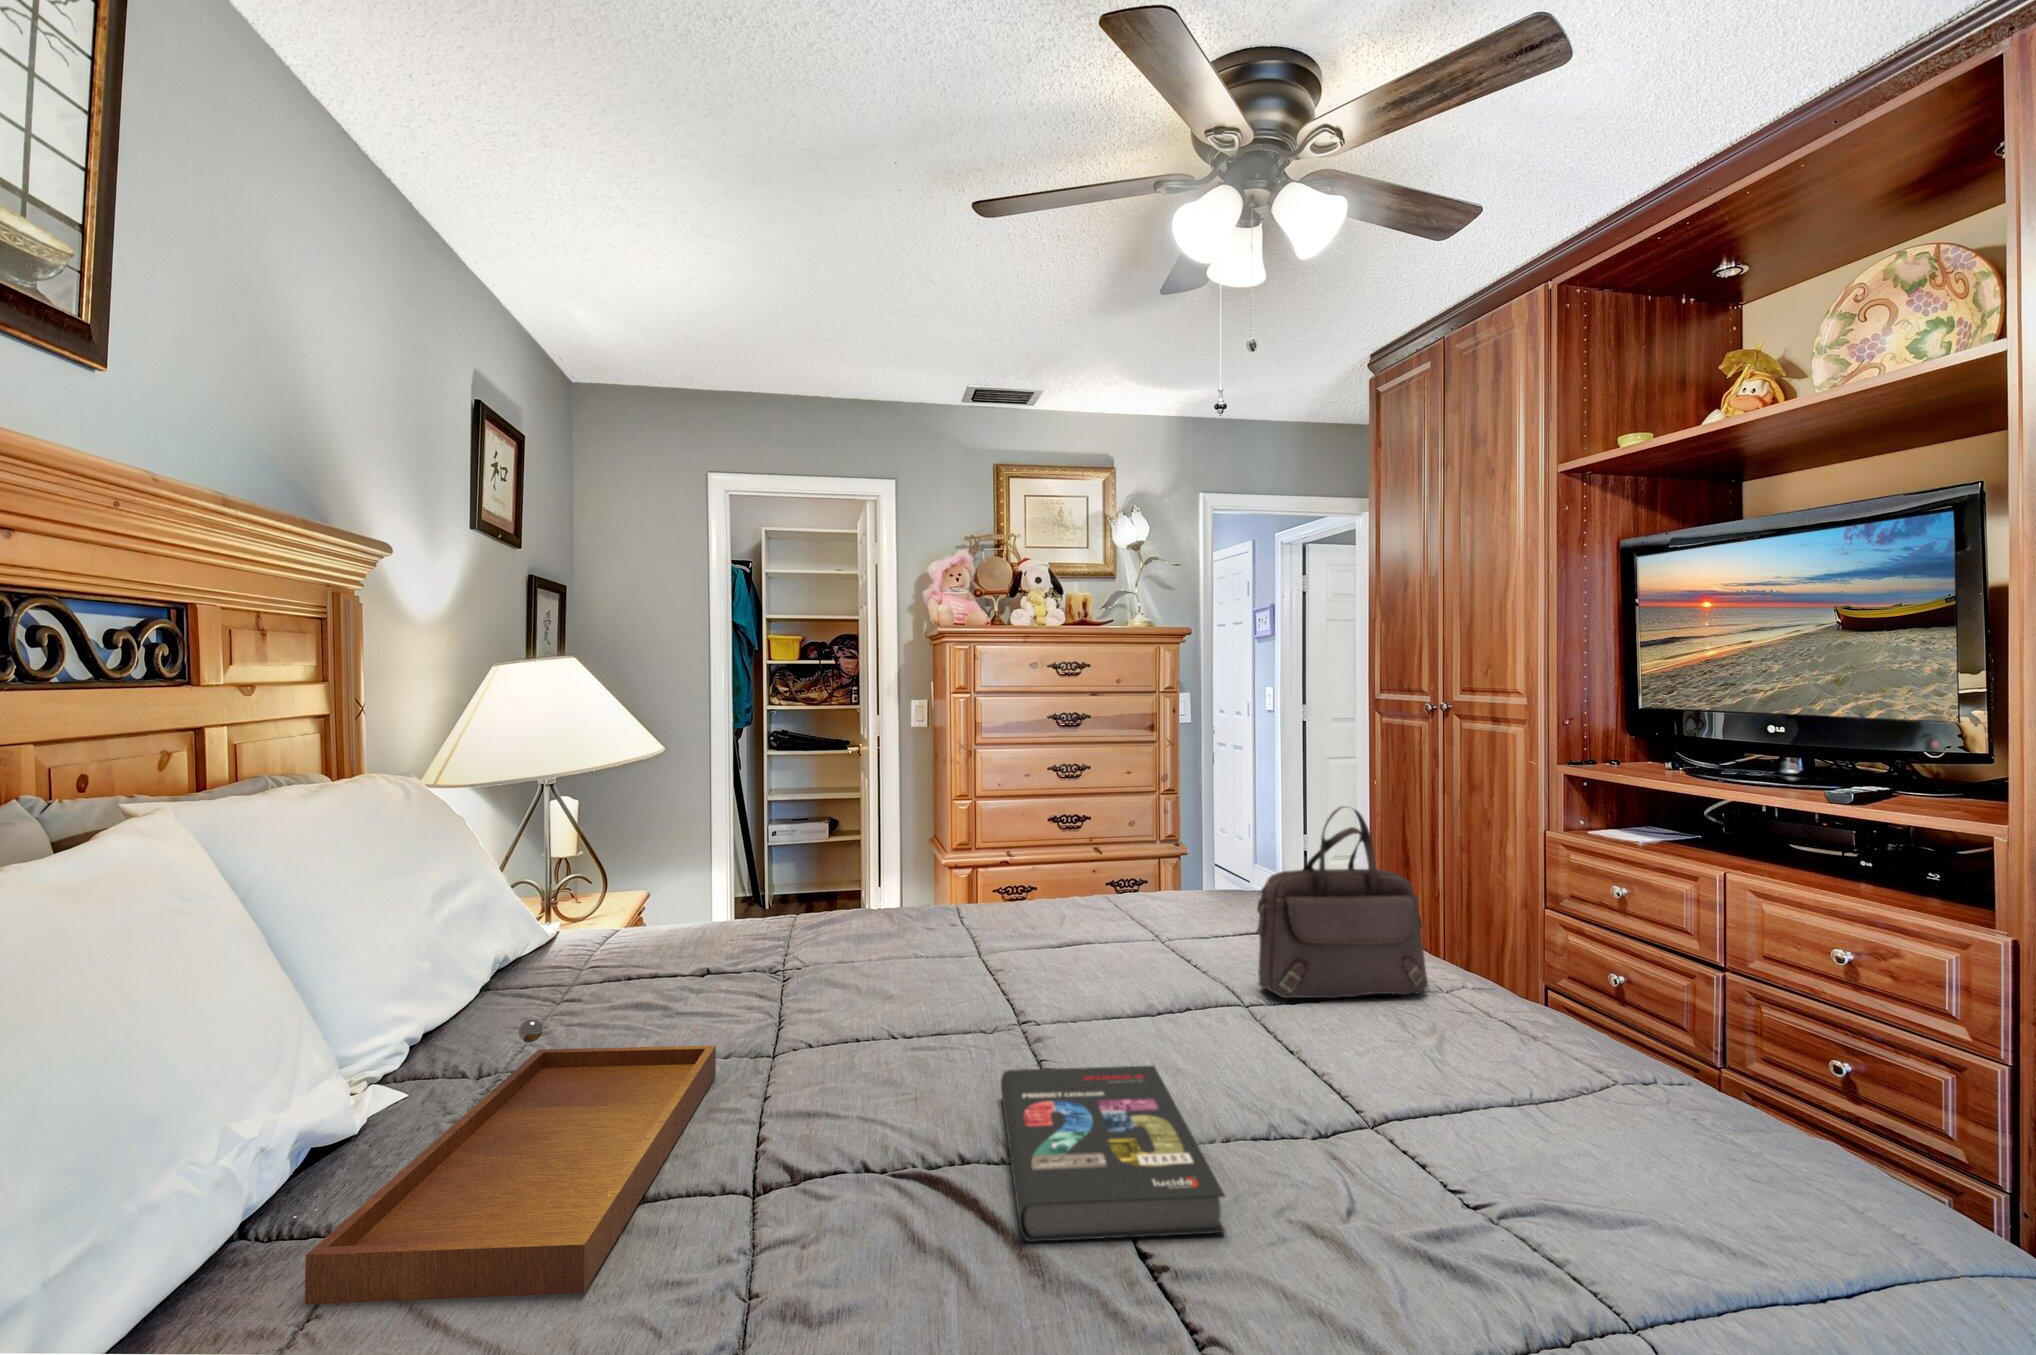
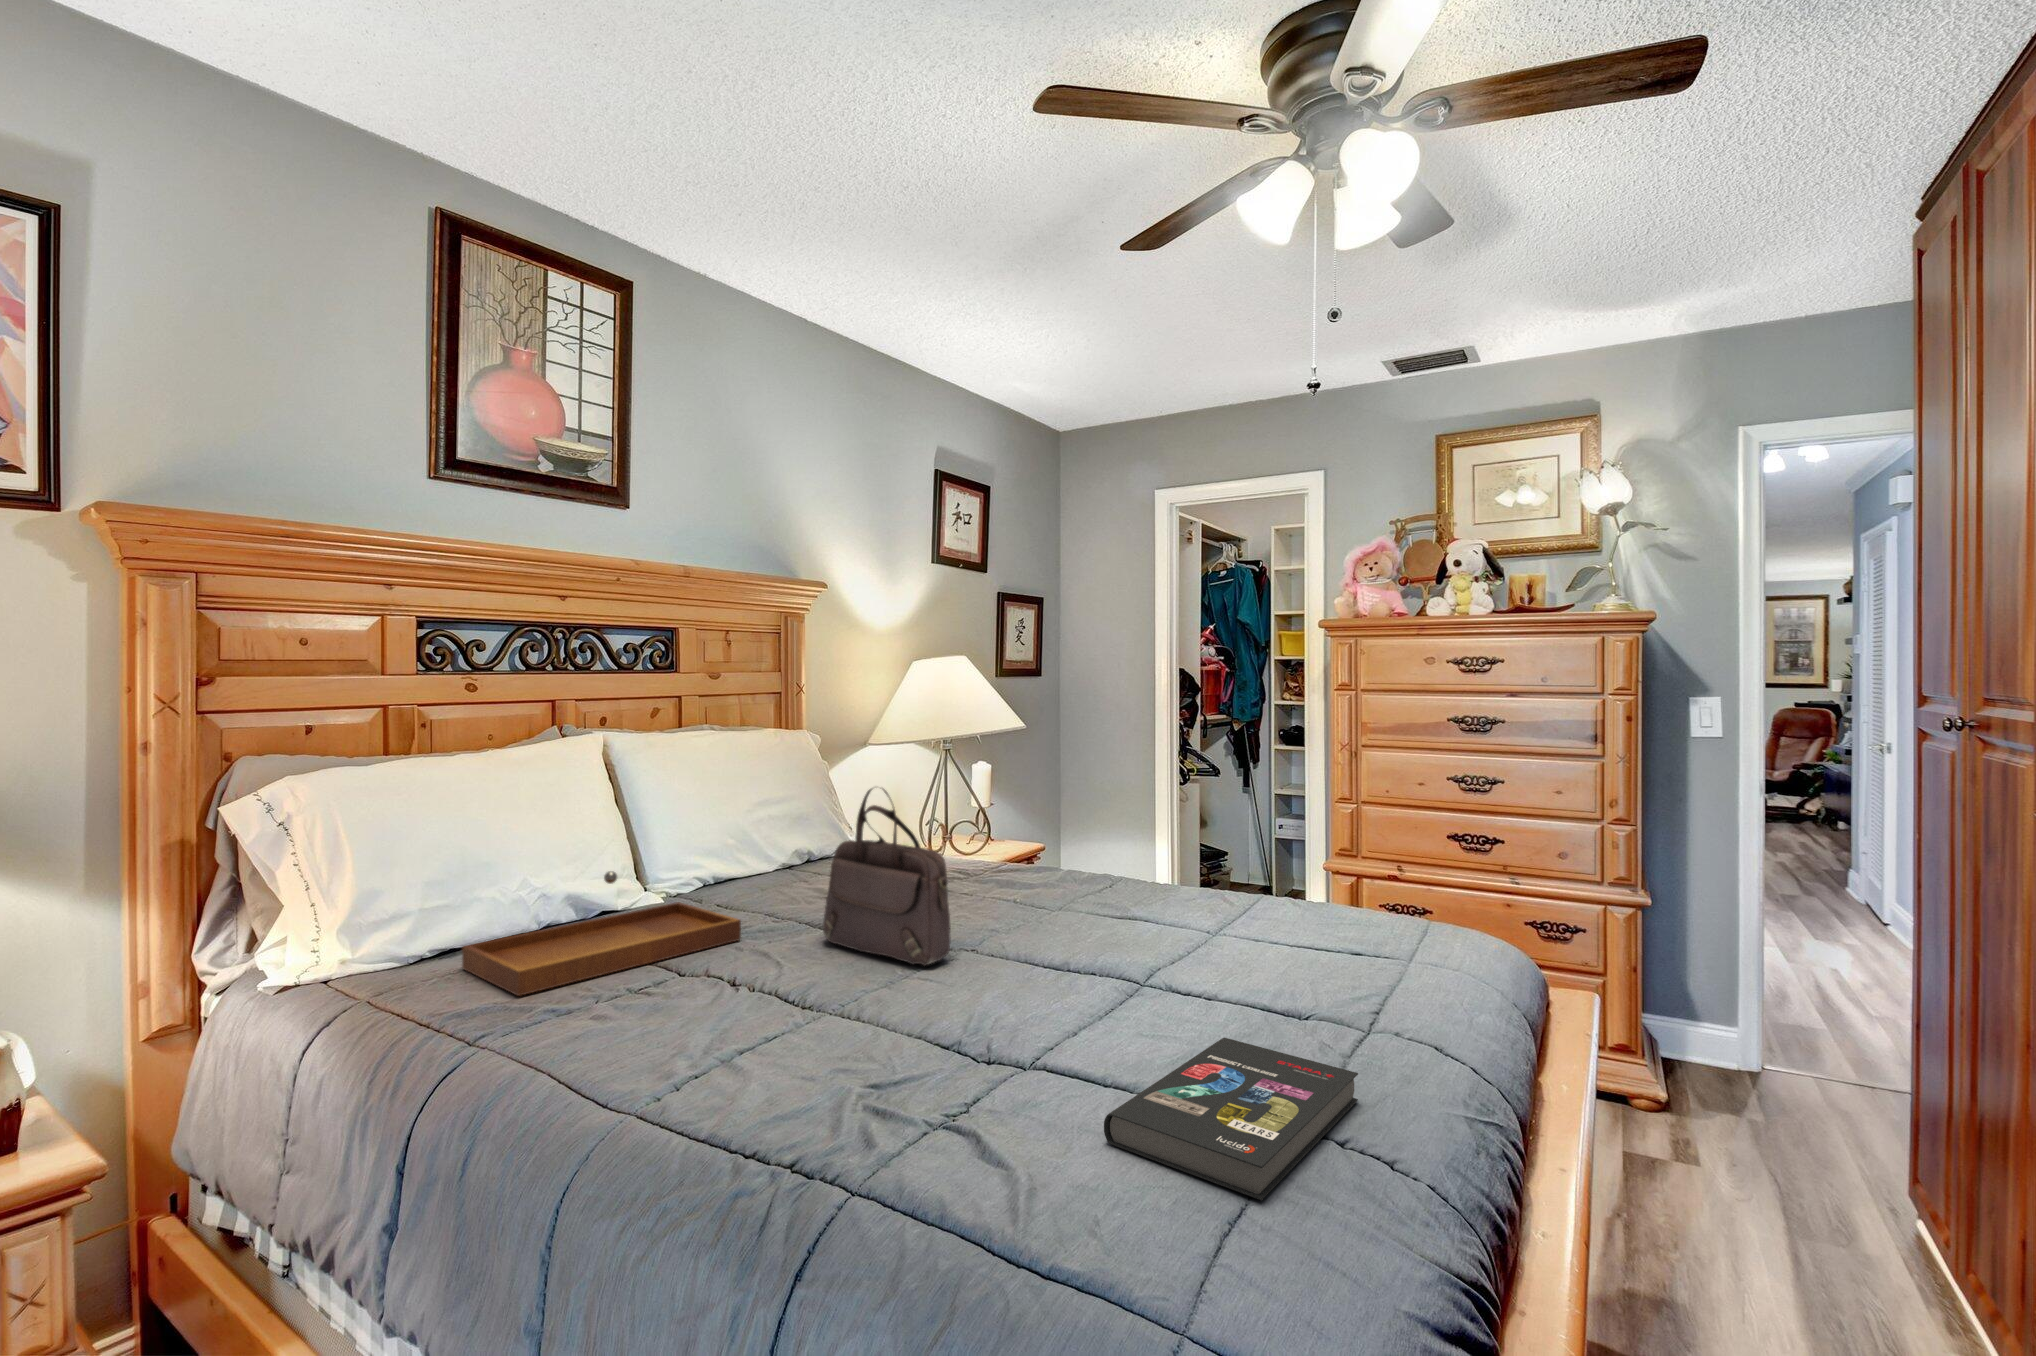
handbag: present [1257,806,1428,998] -> present [823,788,951,966]
book: present [1001,1066,1225,1242] -> present [1104,1038,1358,1200]

